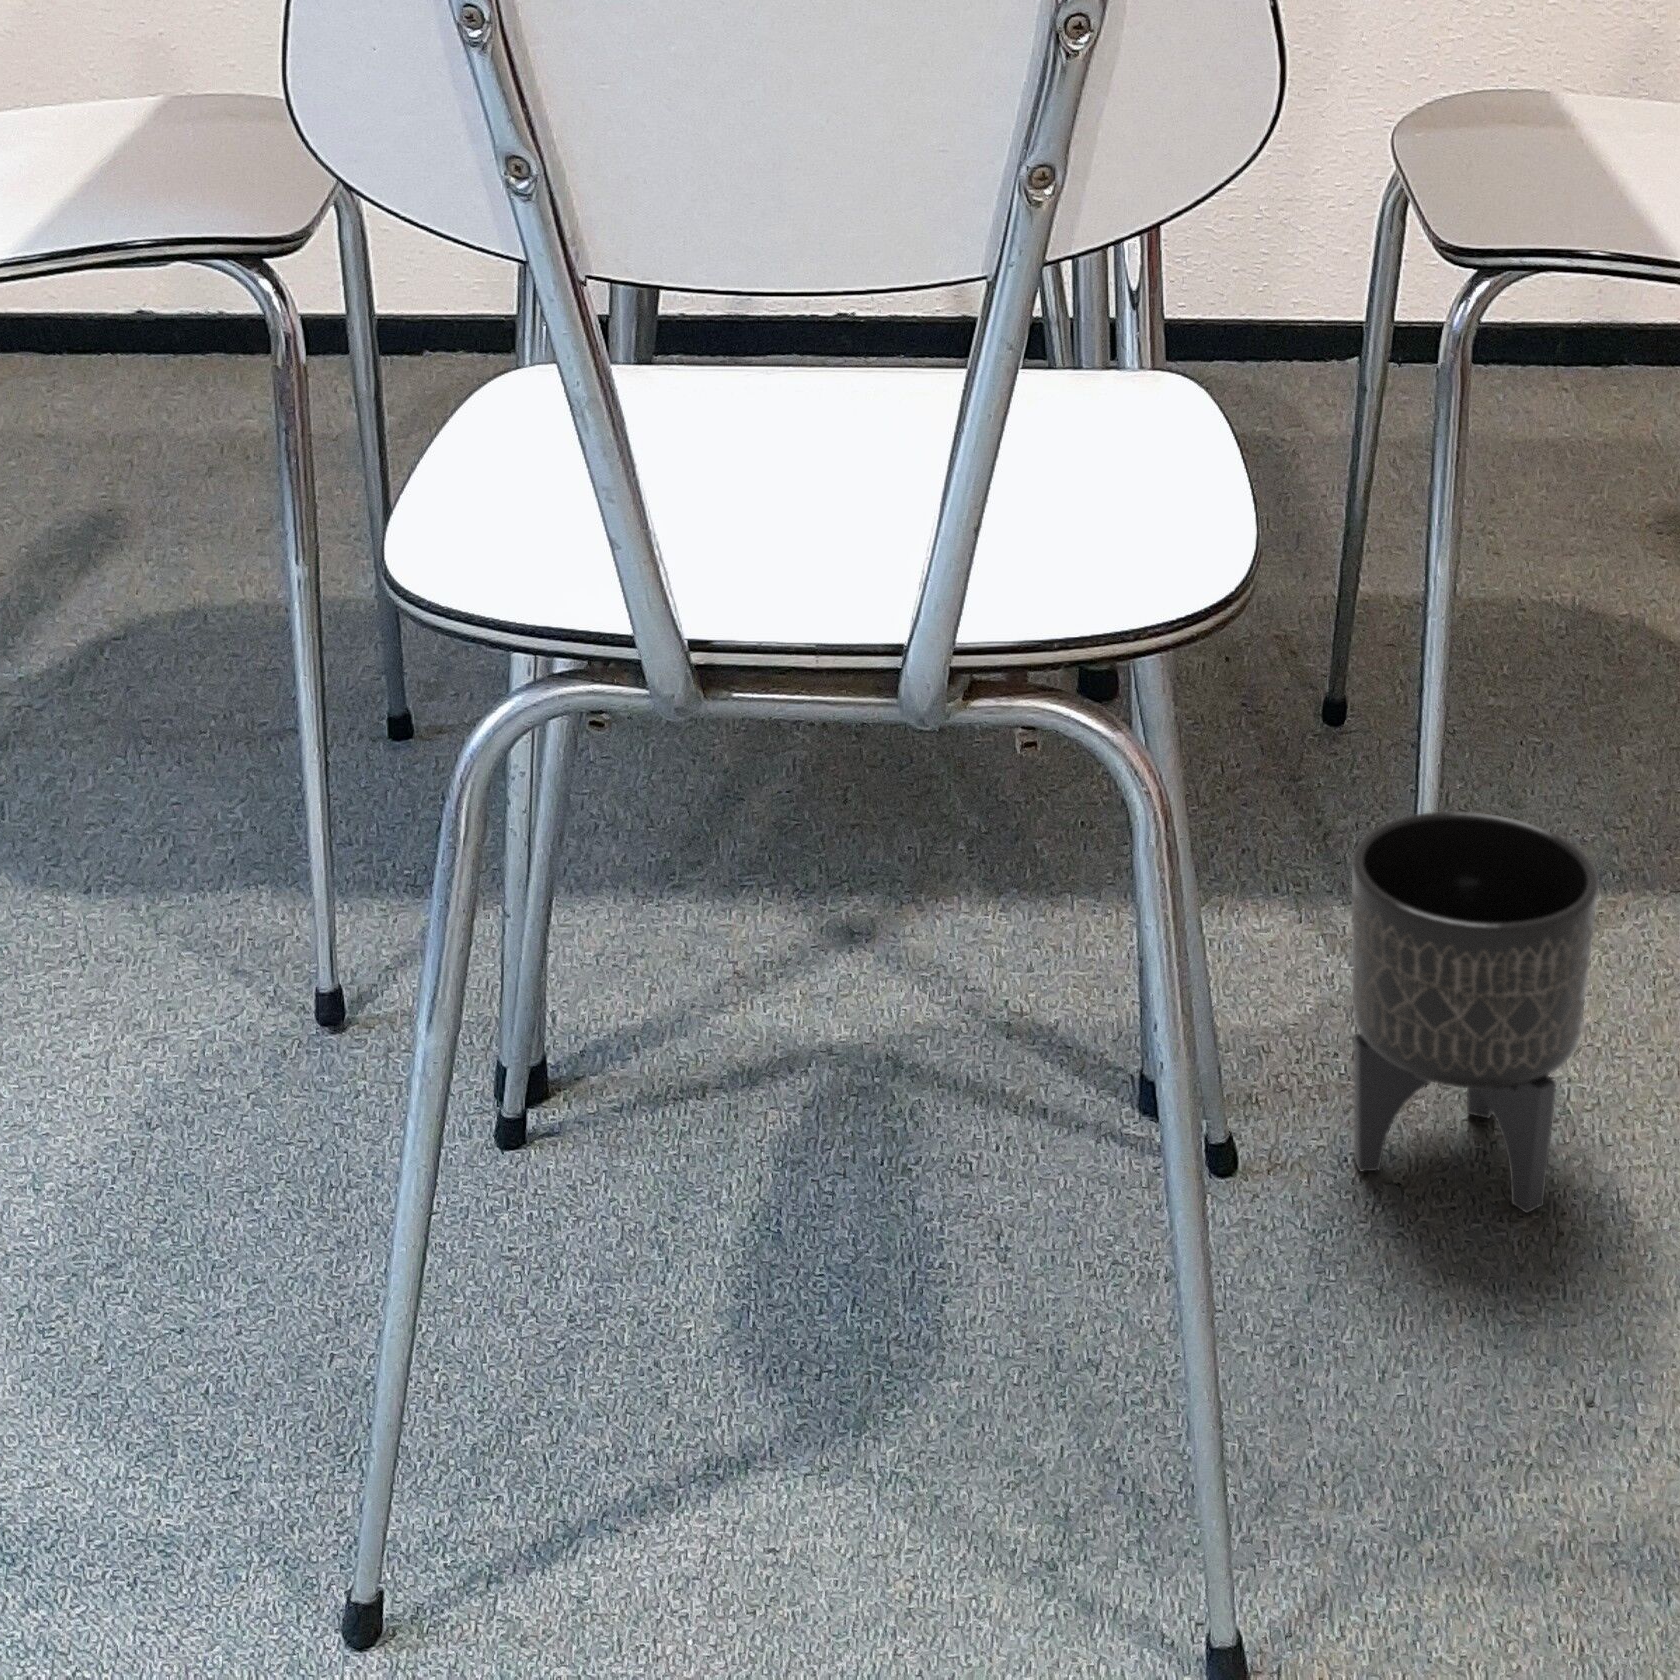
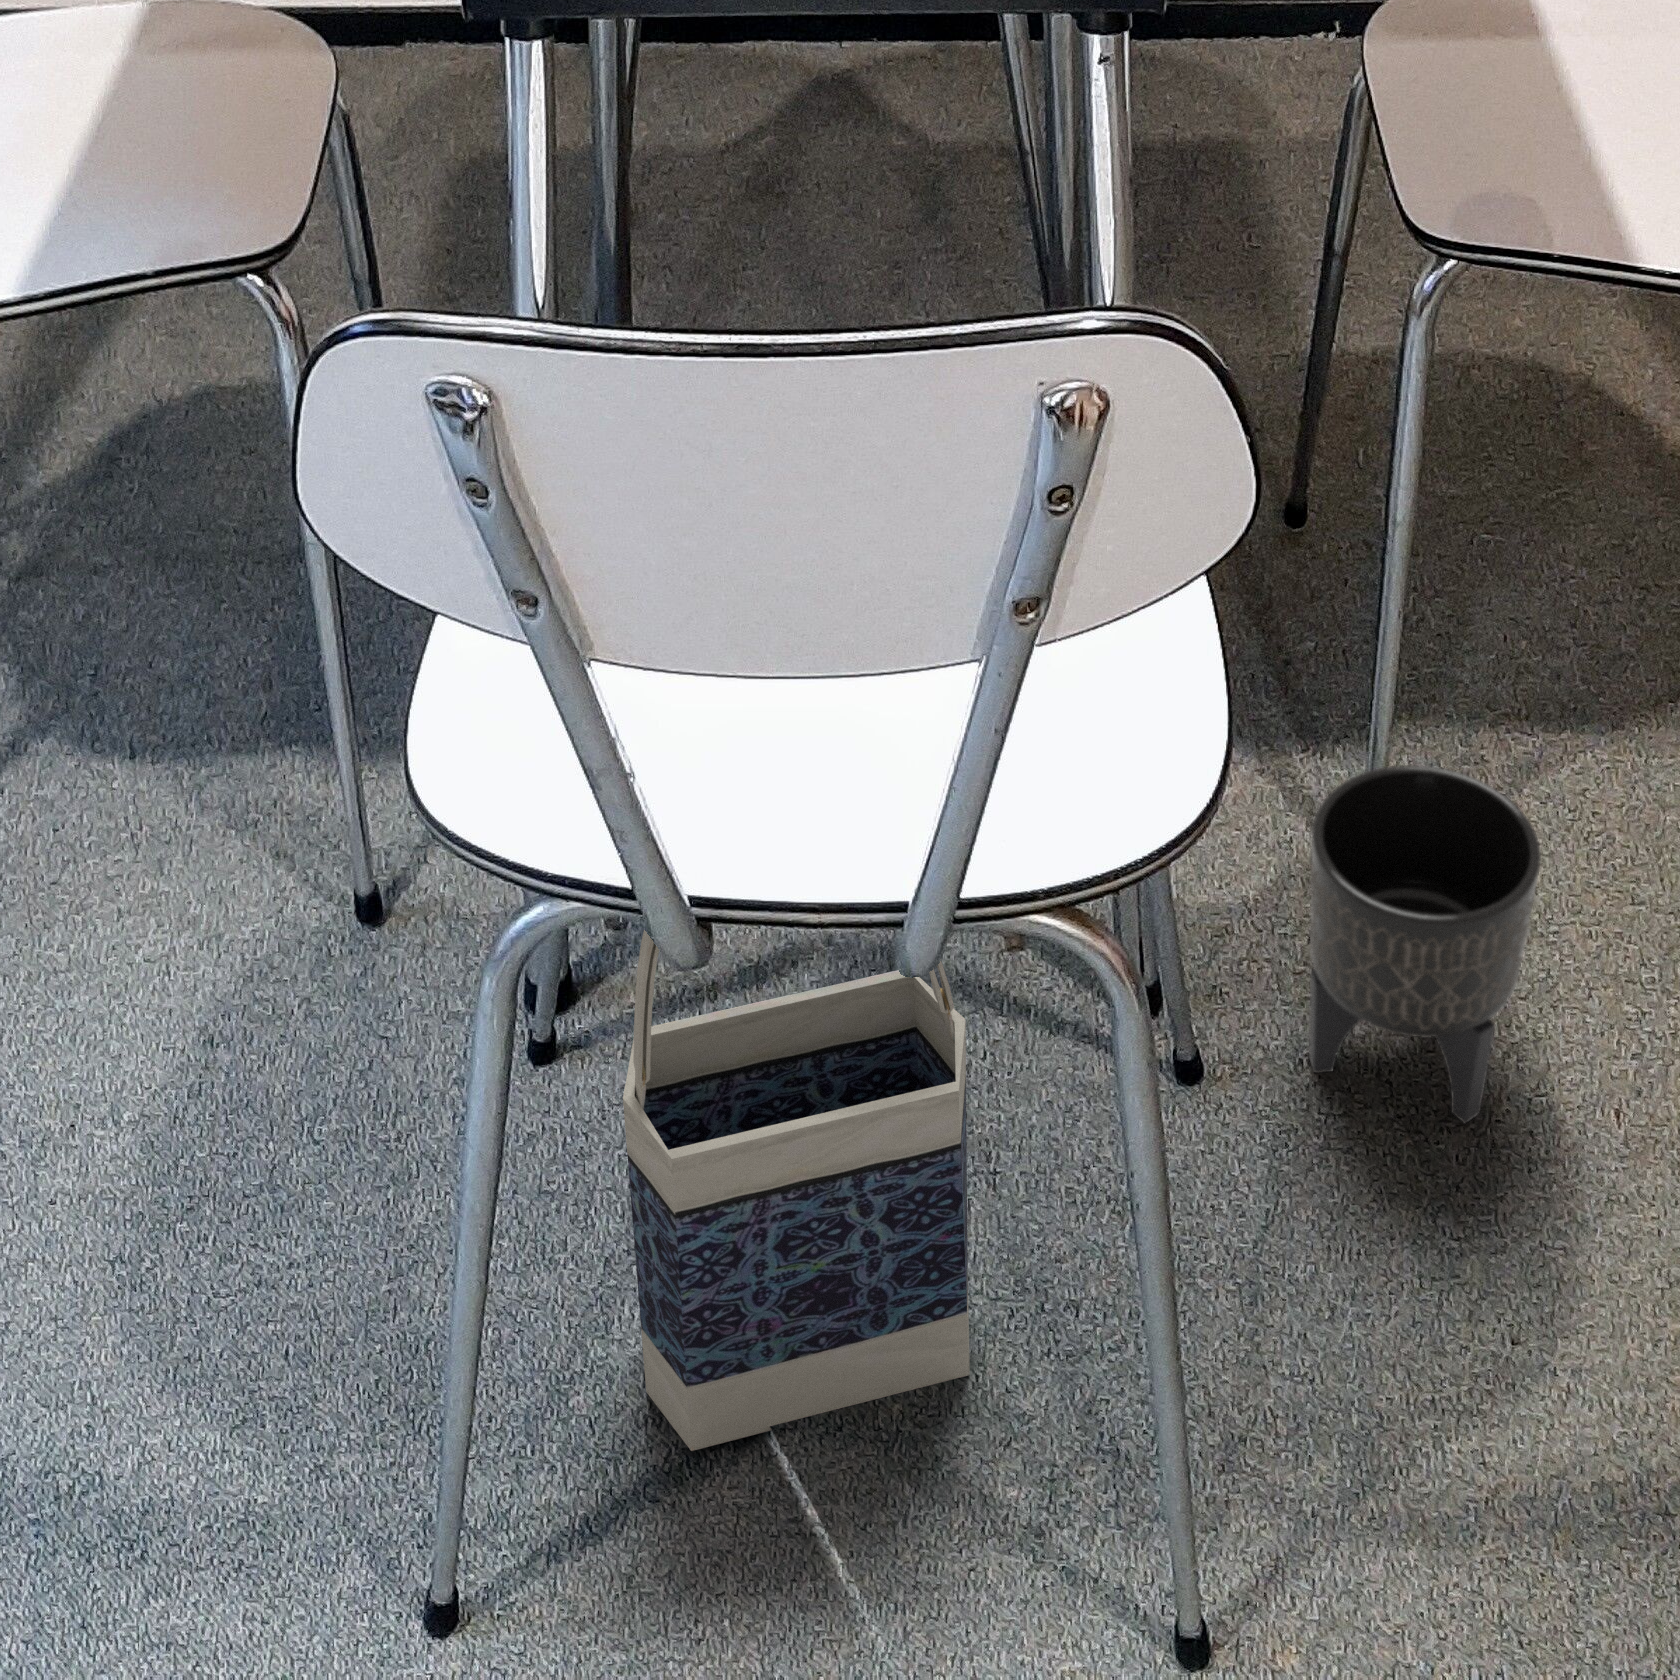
bag: none [601,632,976,1483] -> present [623,930,970,1451]

